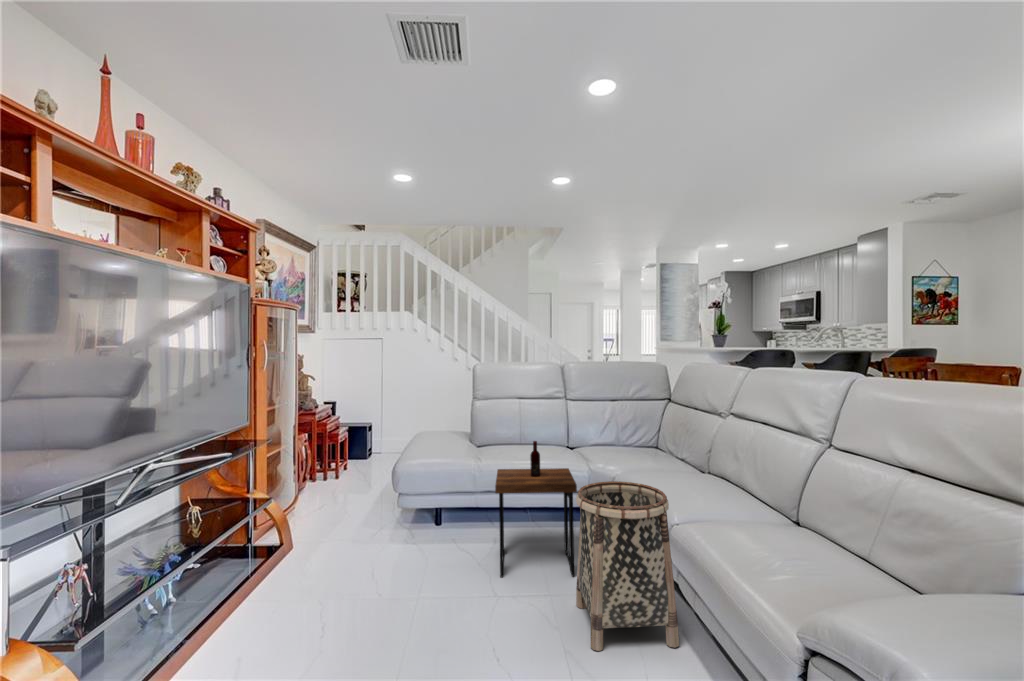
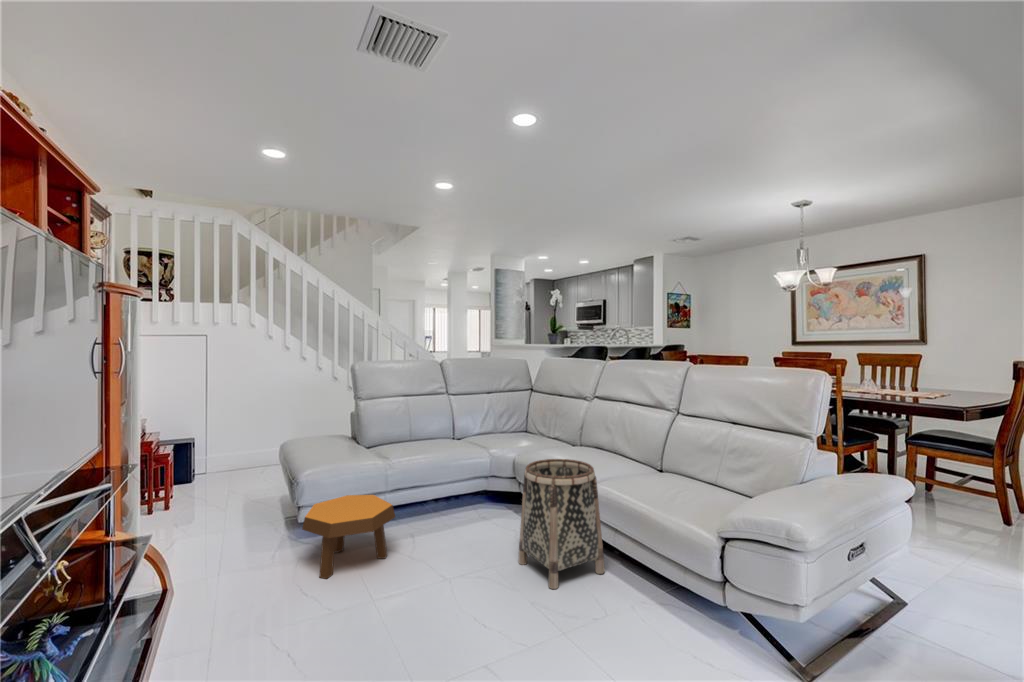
side table: present [495,441,577,577] -> none [422,434,505,557]
footstool: none [370,494,457,575] -> present [302,495,395,579]

